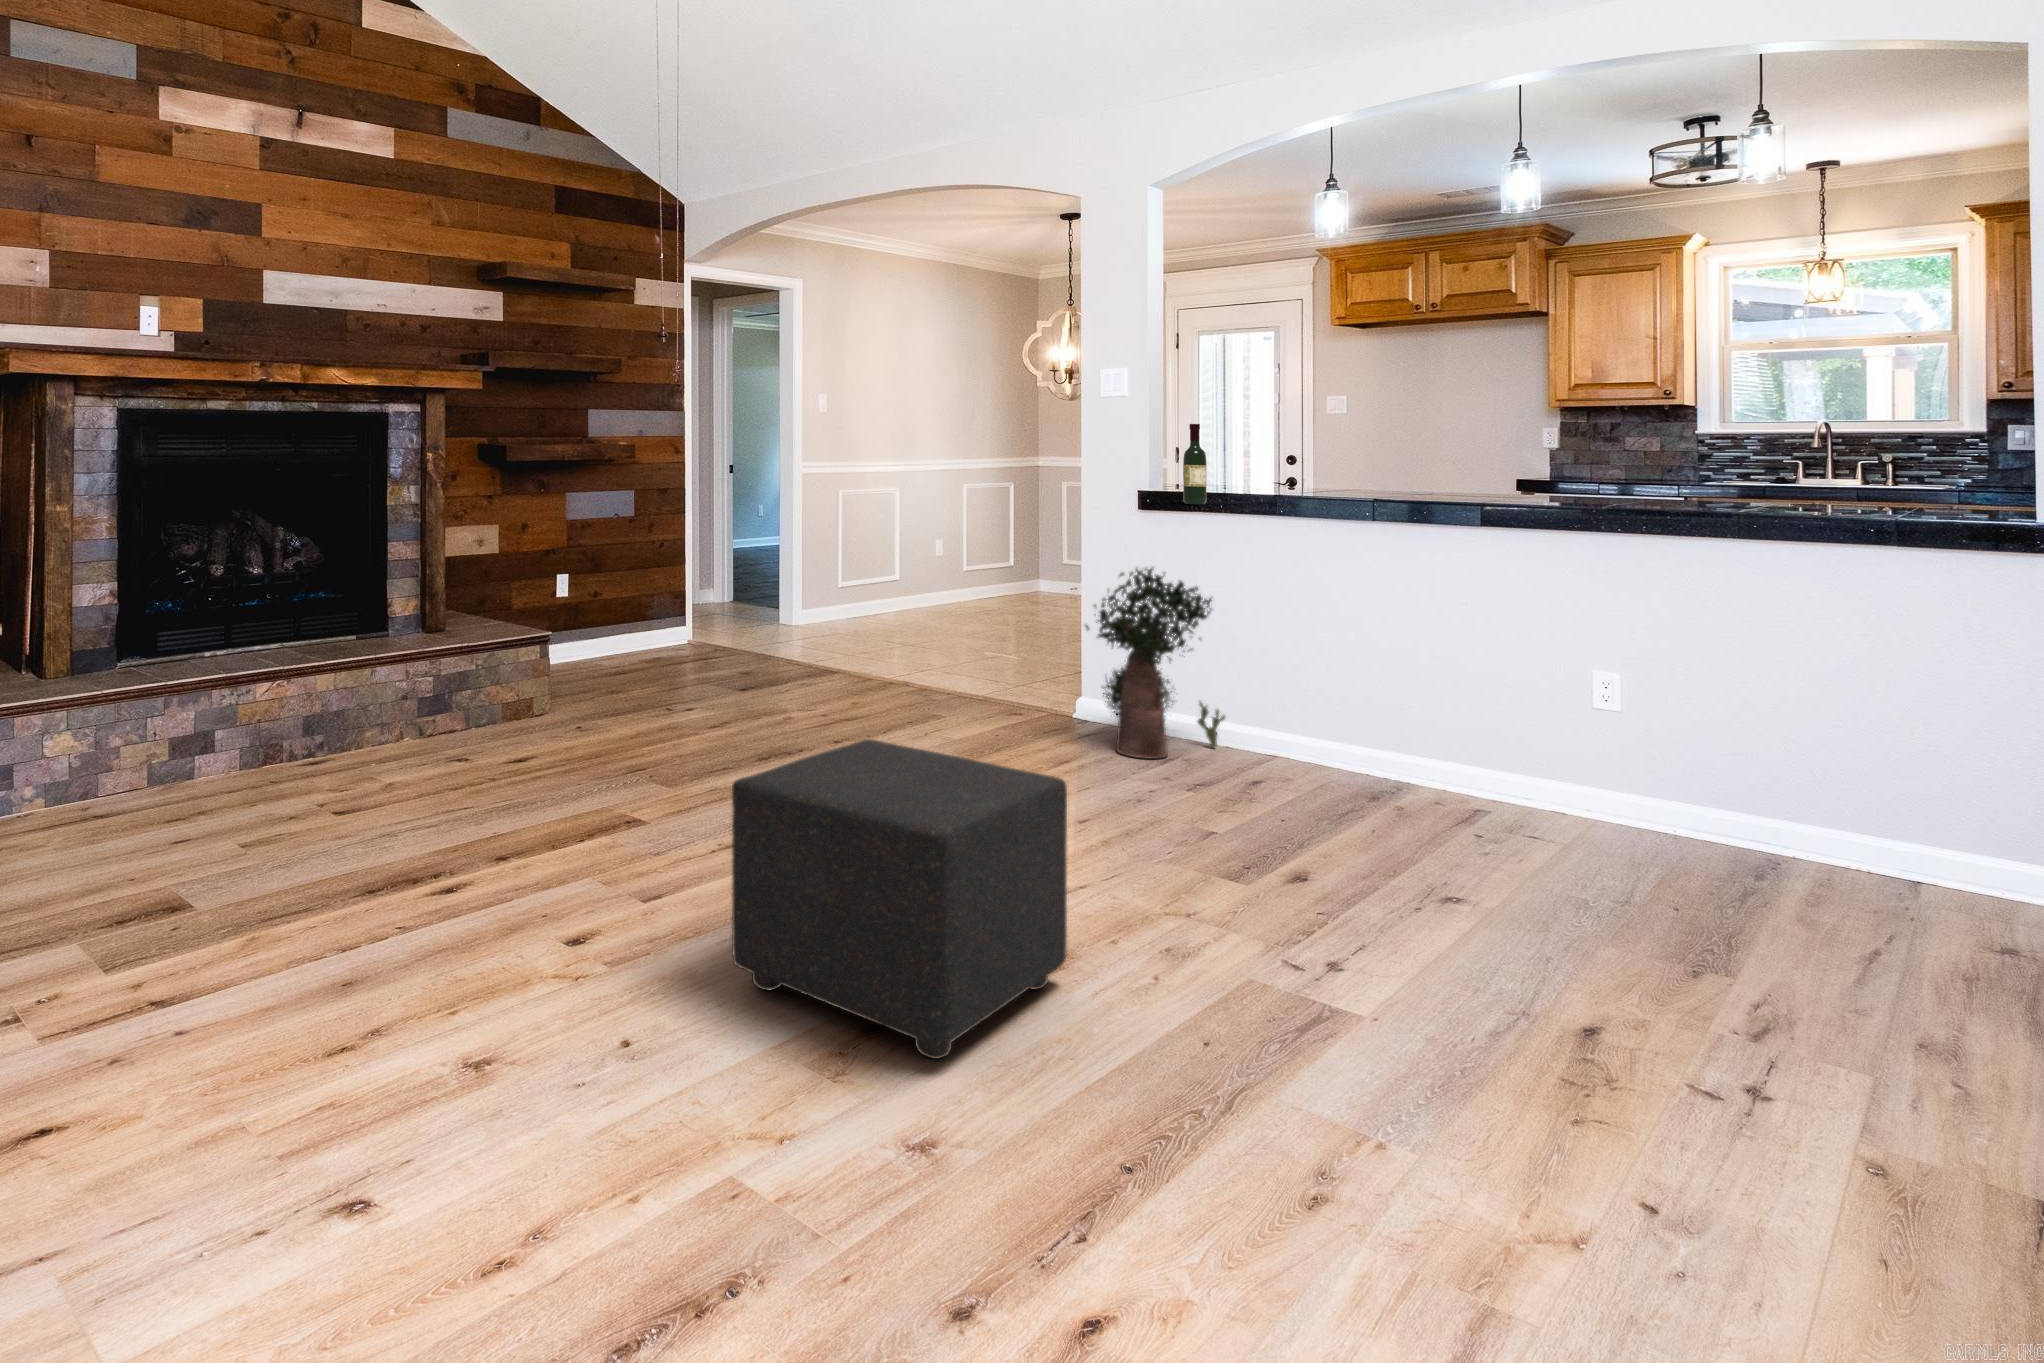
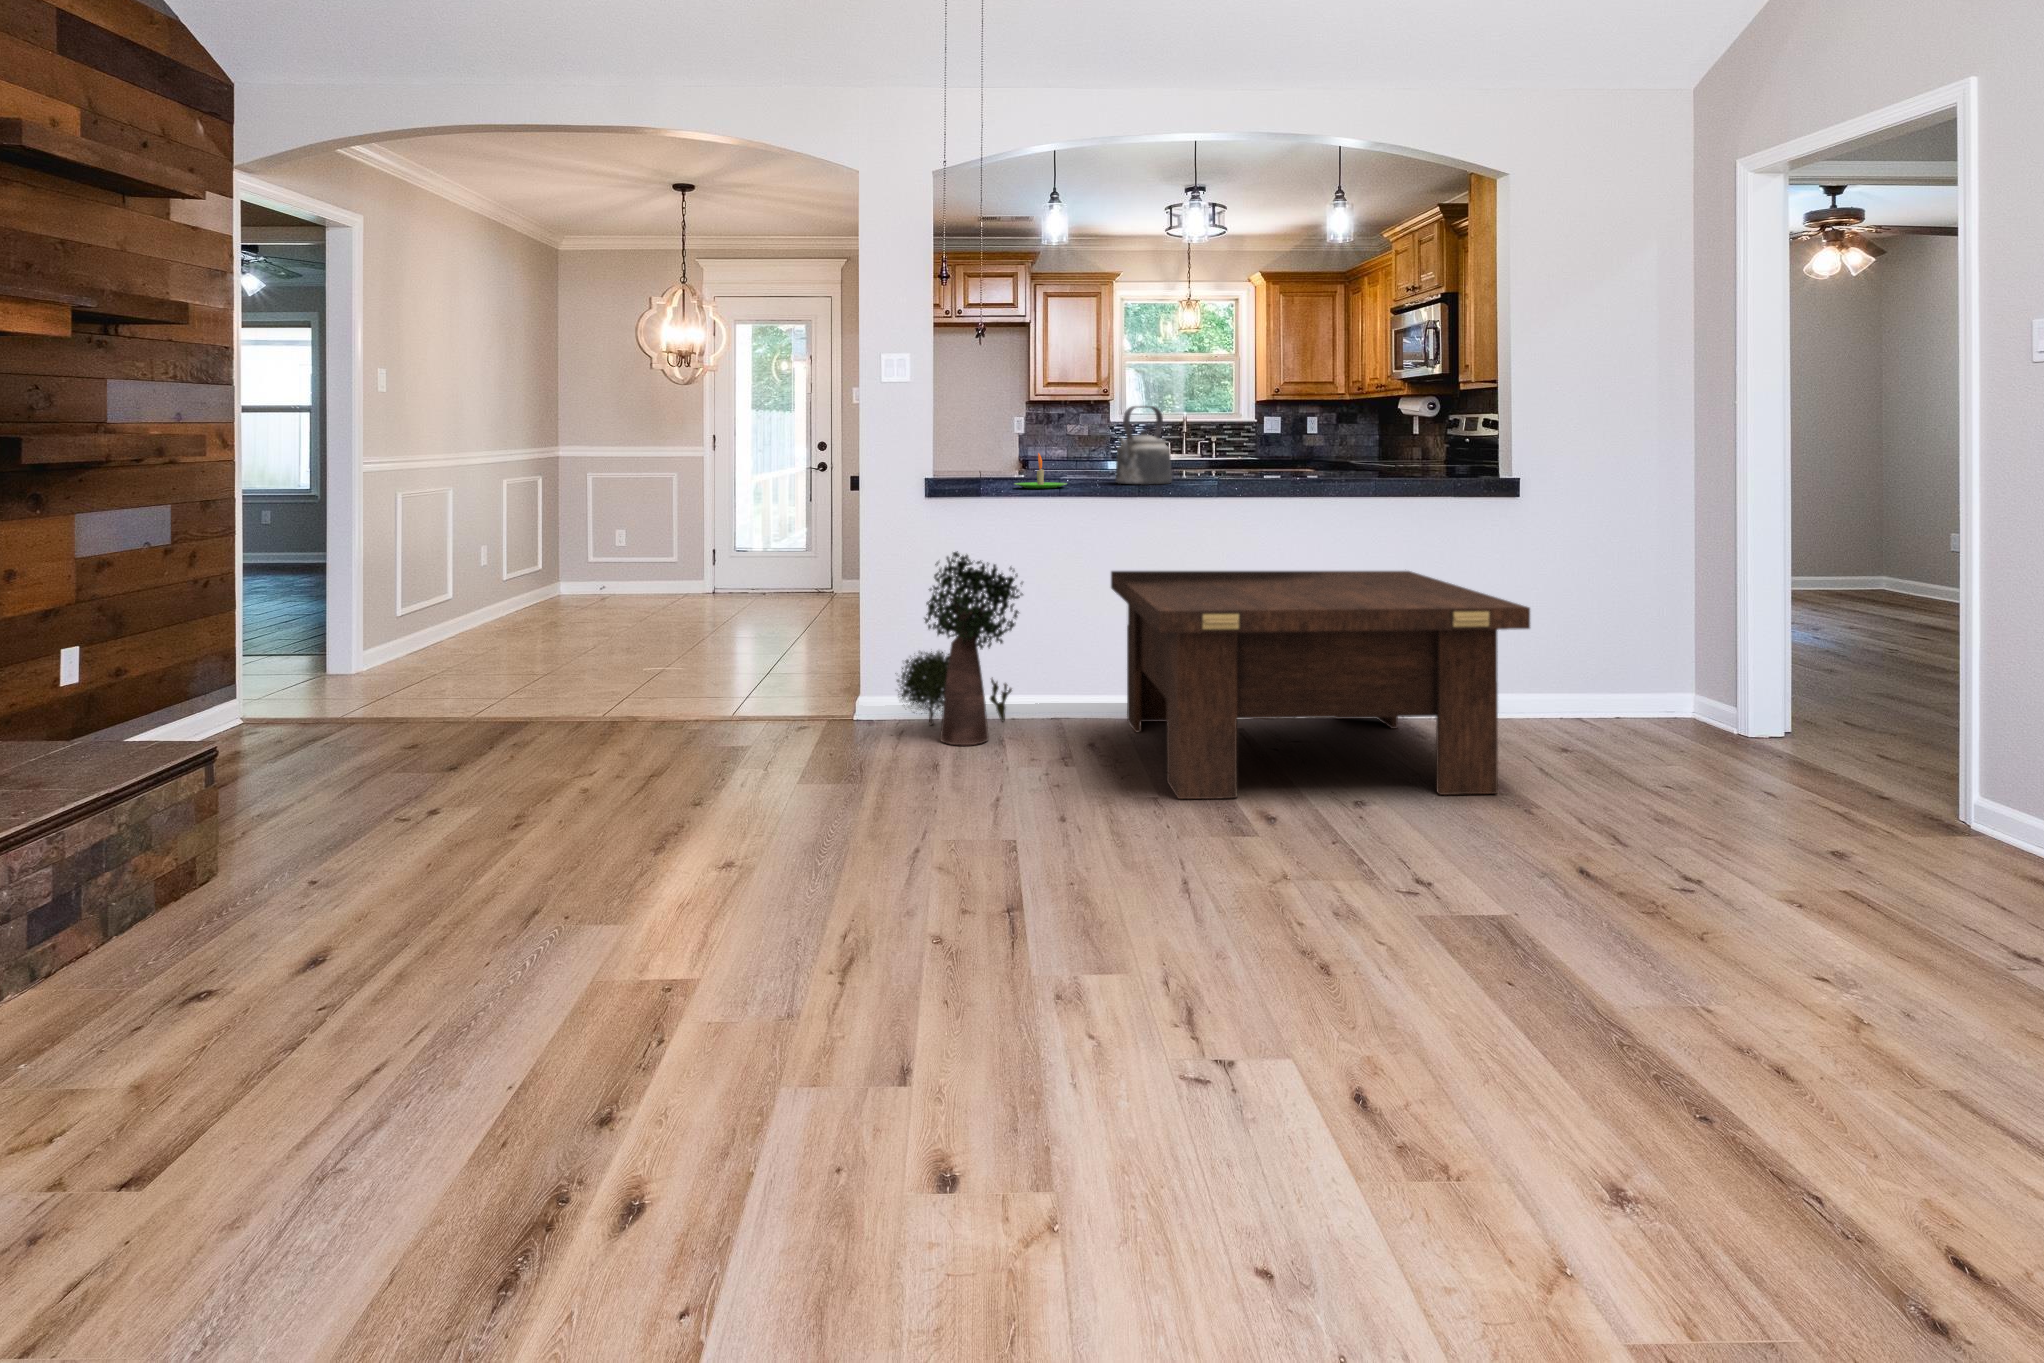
kettle: none [1359,418,1449,511] -> present [1115,406,1172,485]
wine bottle: present [1183,424,1207,505] -> none [954,409,974,488]
candle: none [1232,470,1296,508] -> present [1014,453,1067,488]
coffee table: none [1204,601,1792,954] -> present [1111,571,1530,799]
ottoman: present [732,739,1067,1059] -> none [1107,766,1466,1115]

